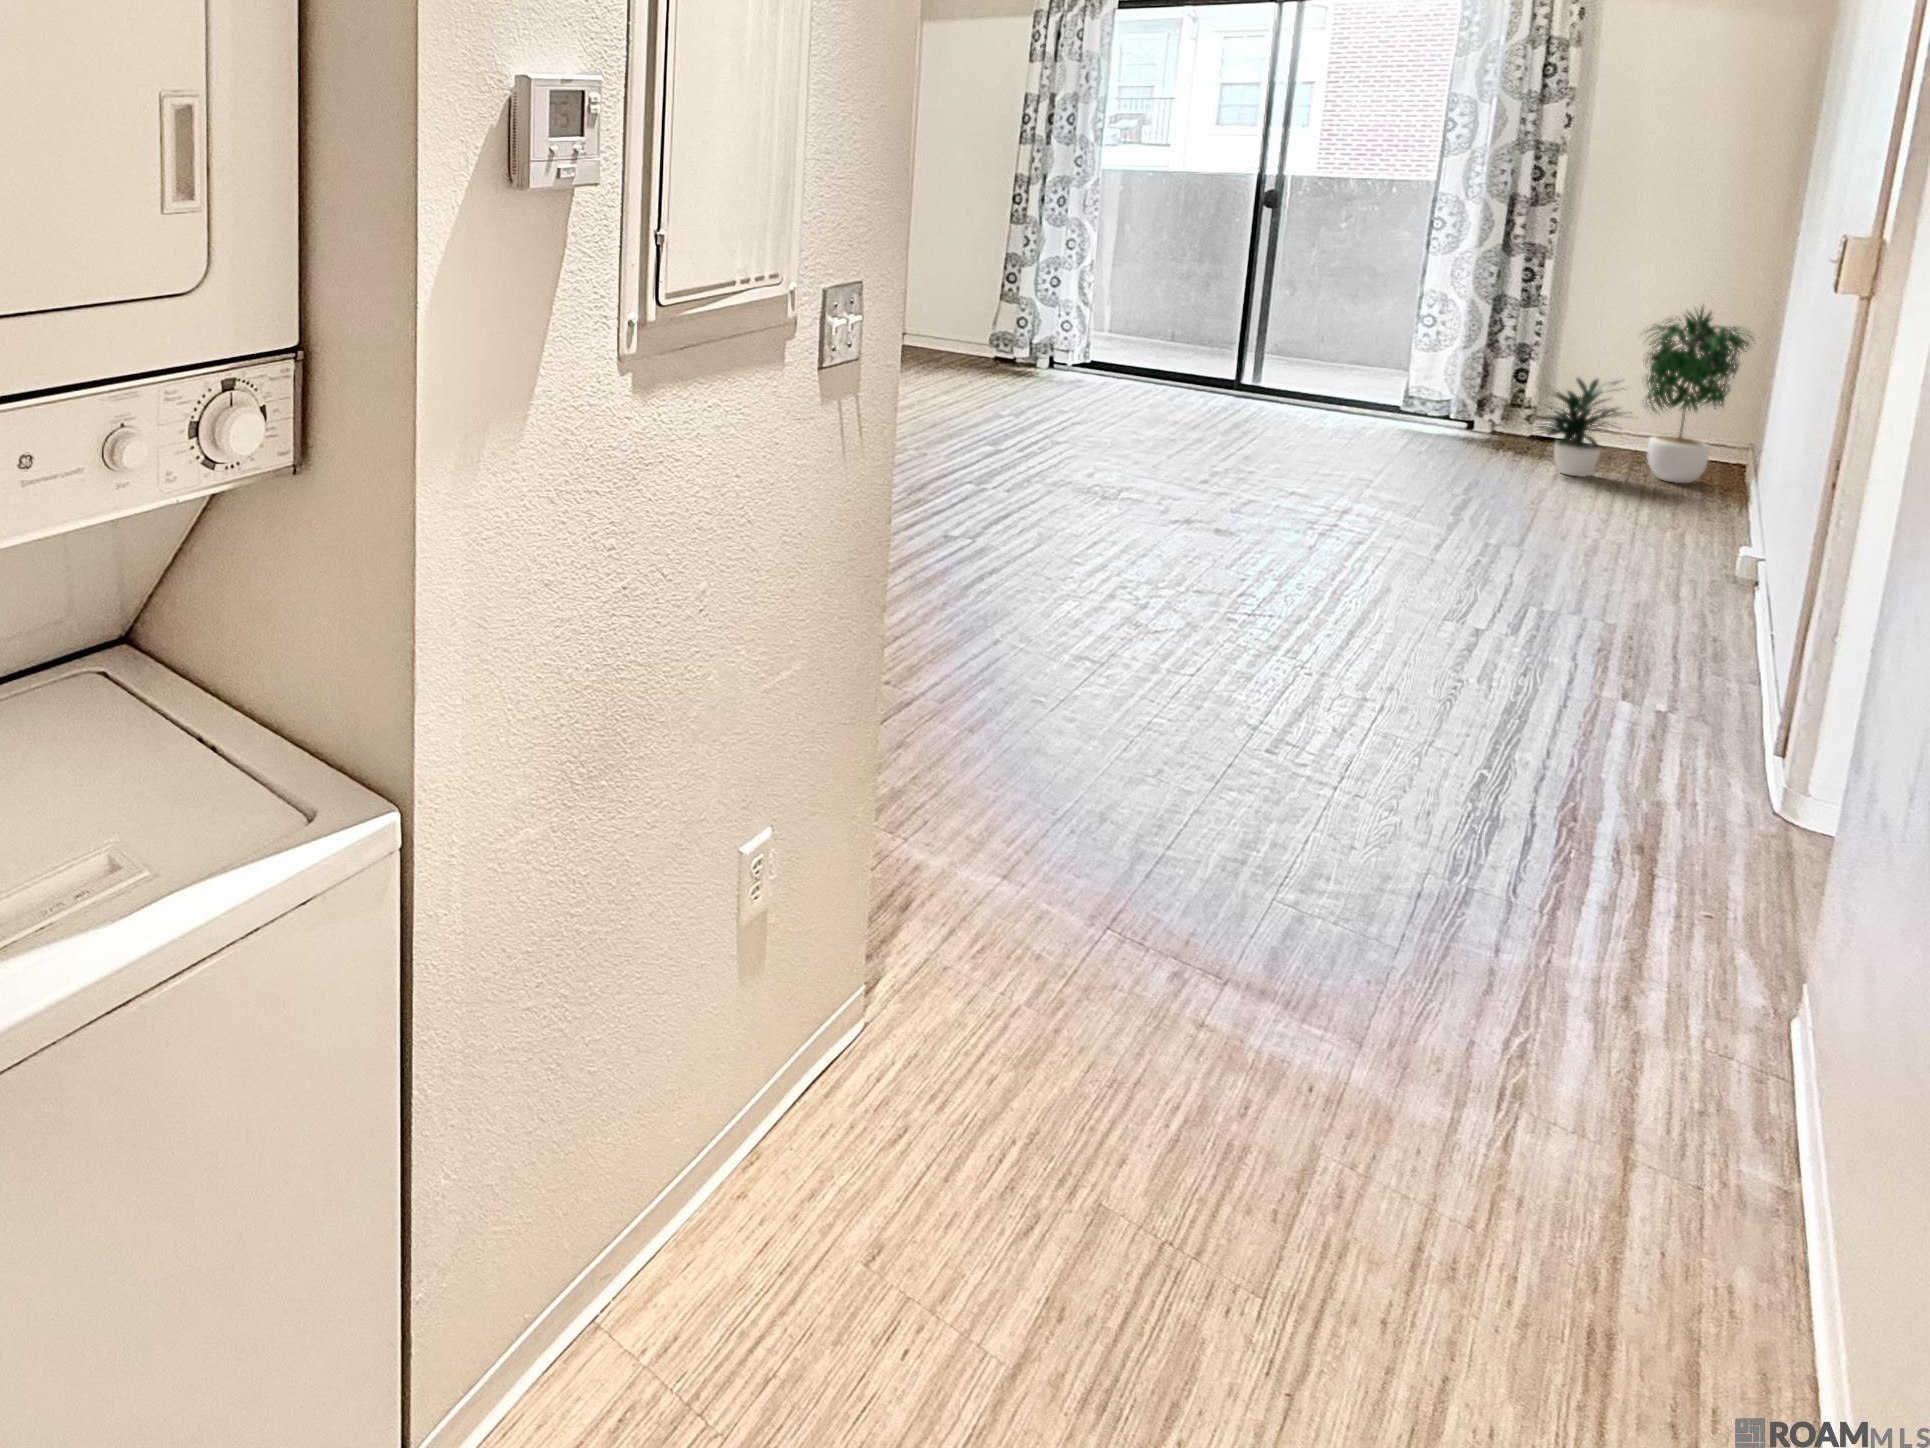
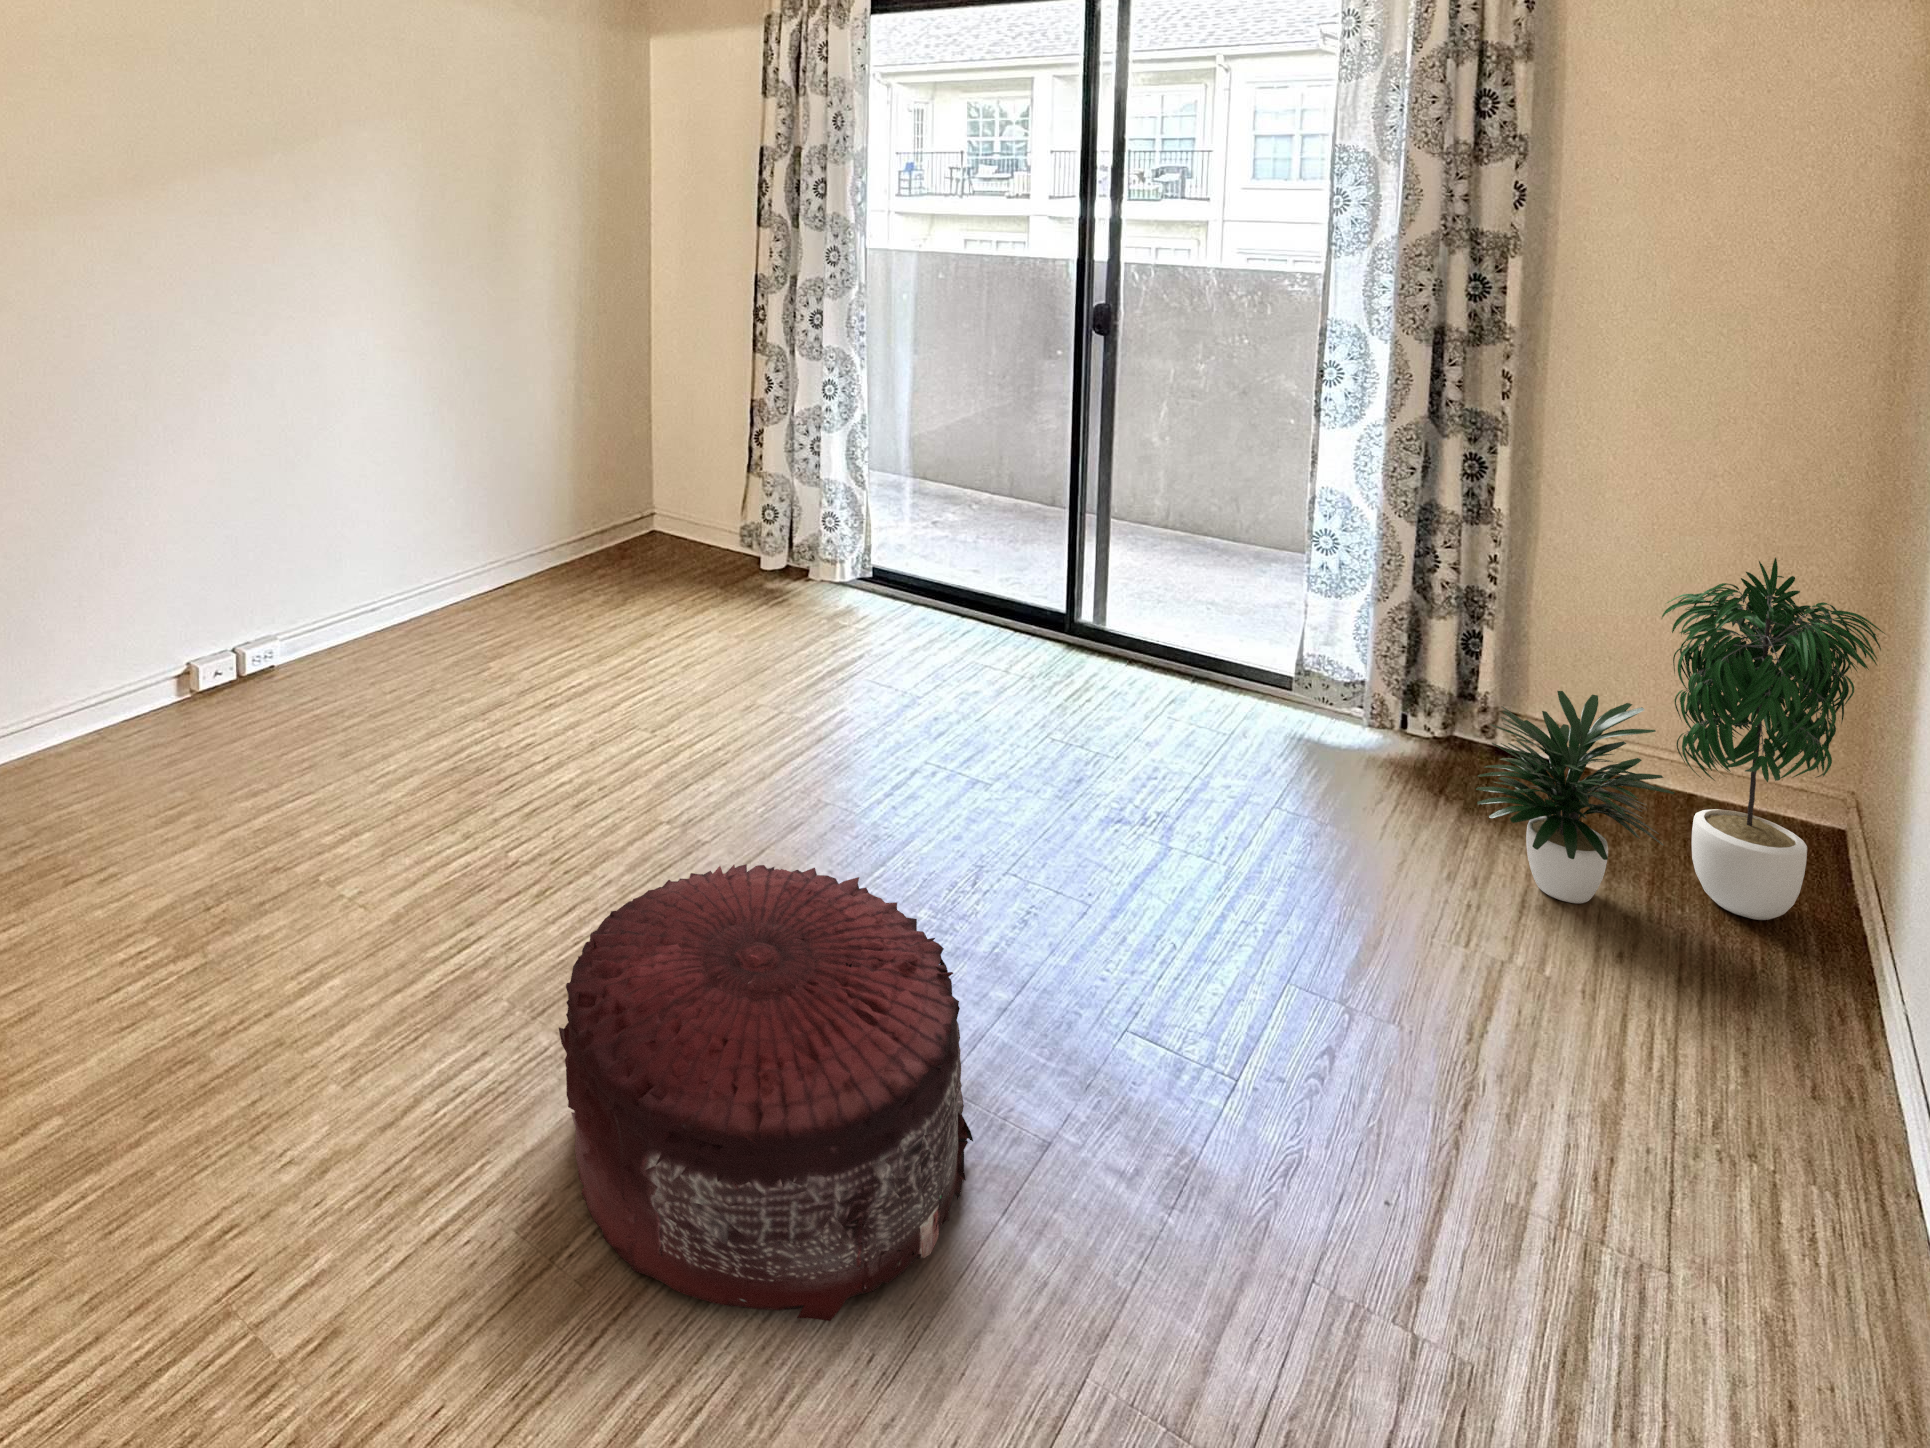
pouf: none [1122,418,1312,533] -> present [559,865,973,1321]

